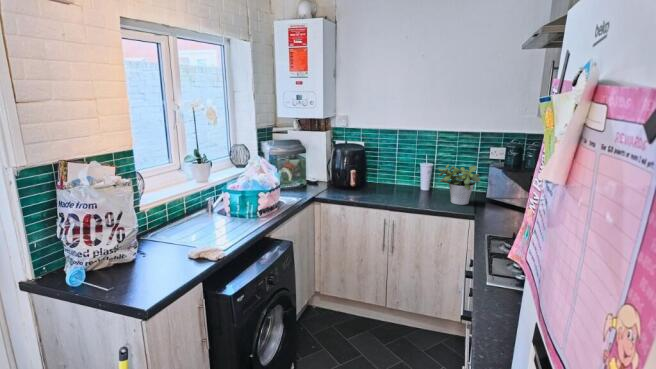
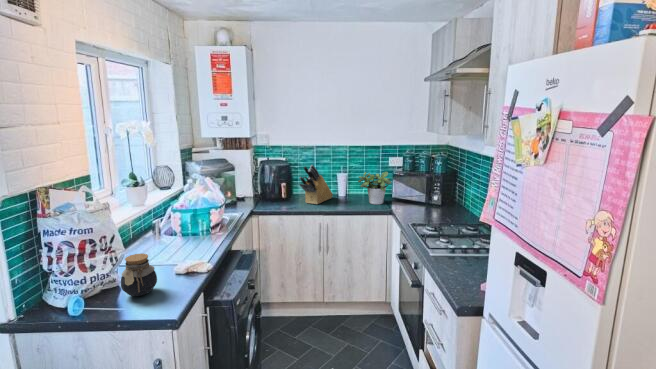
knife block: none [369,152,411,197] -> present [300,165,333,204]
jar: none [114,234,154,278] -> present [121,254,157,296]

